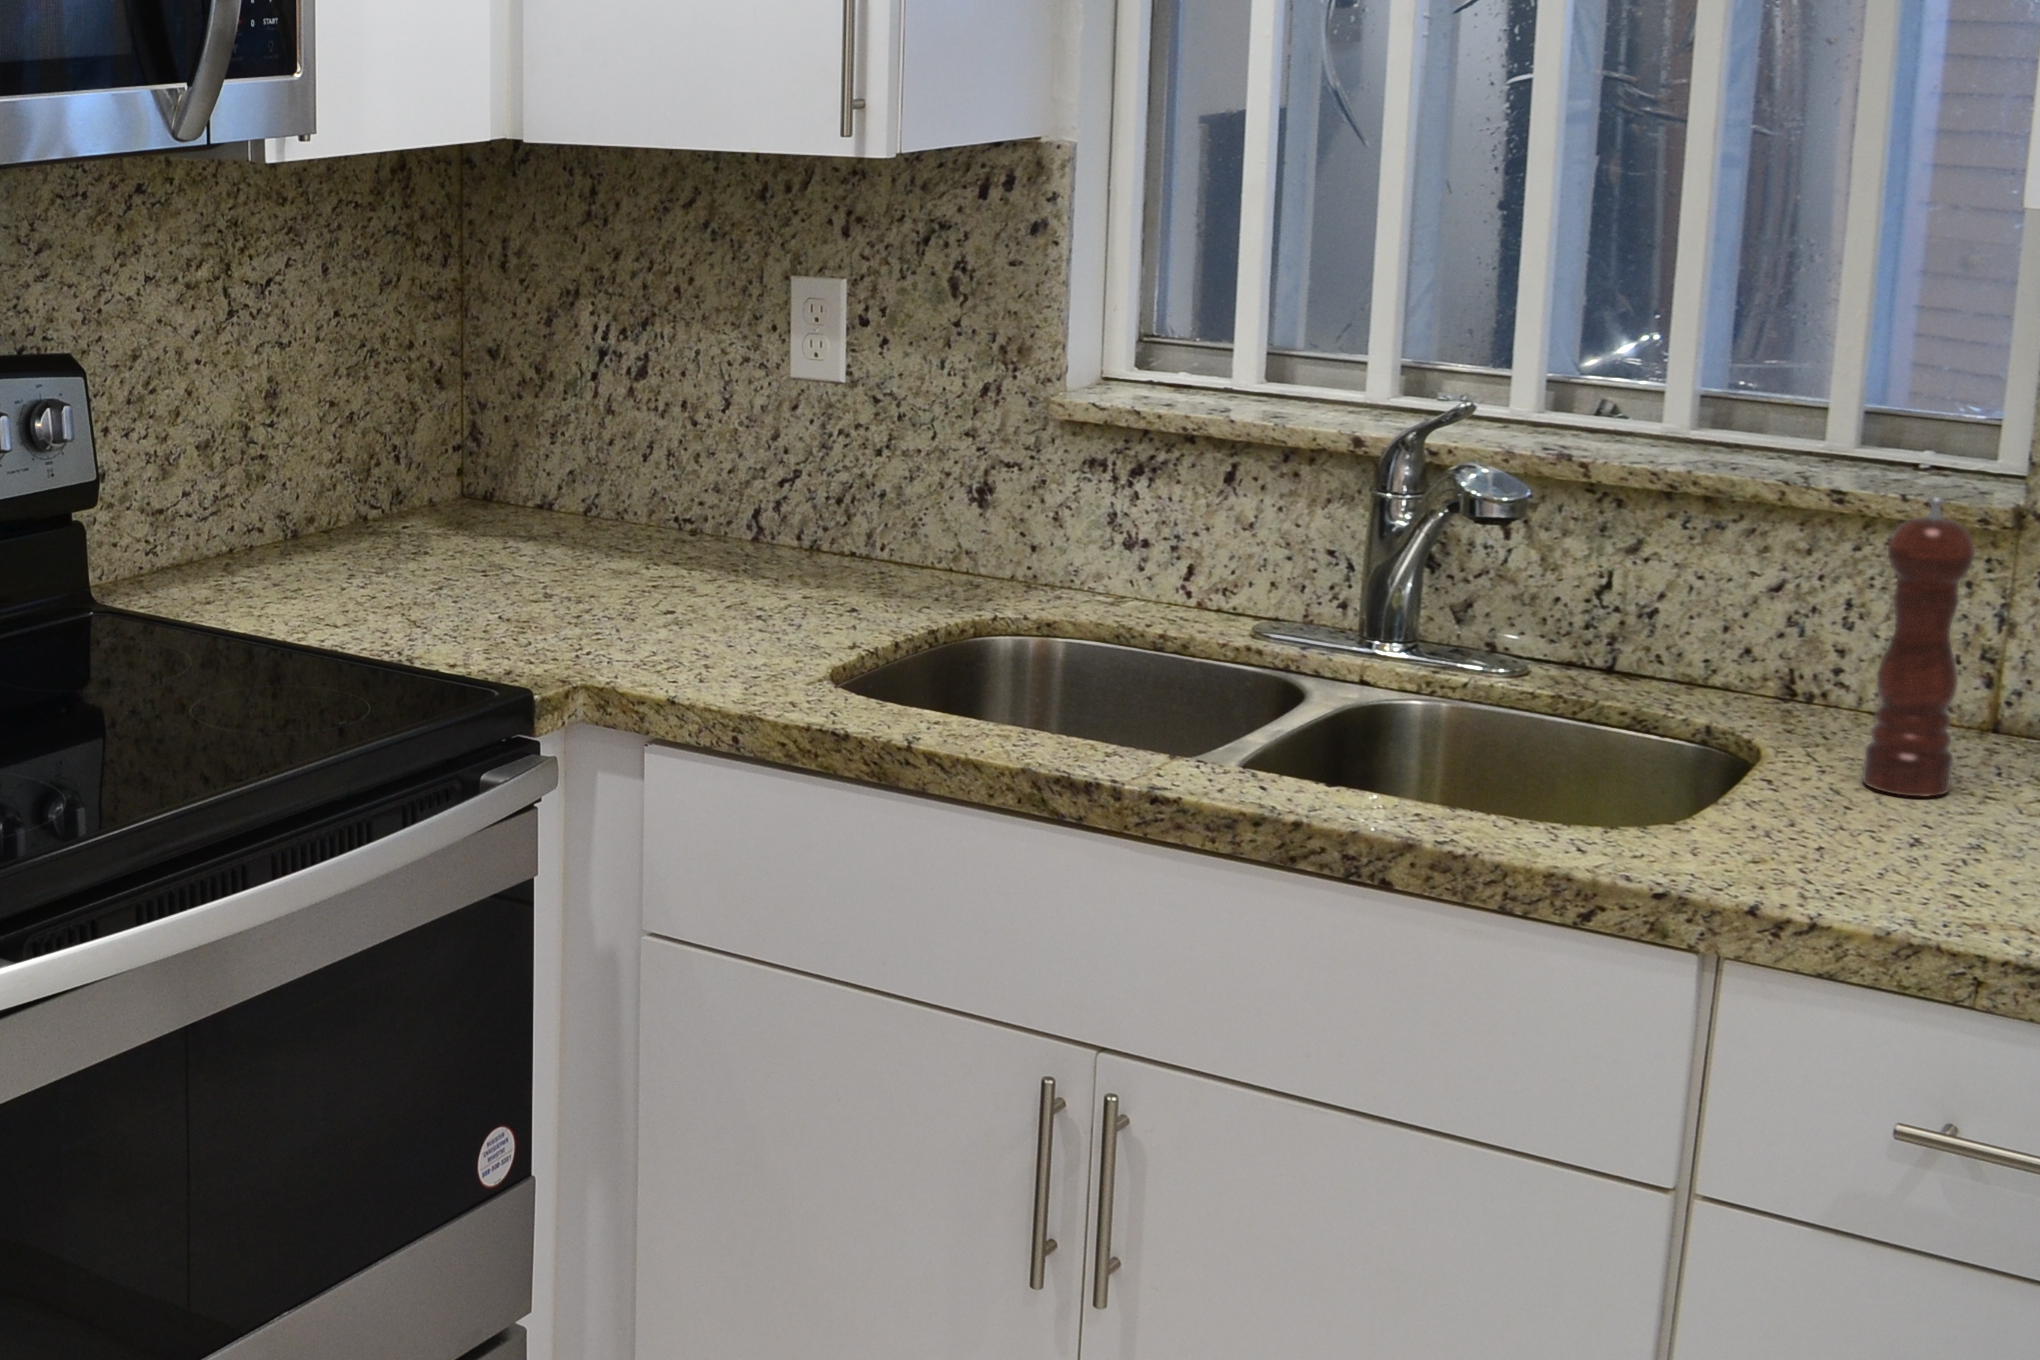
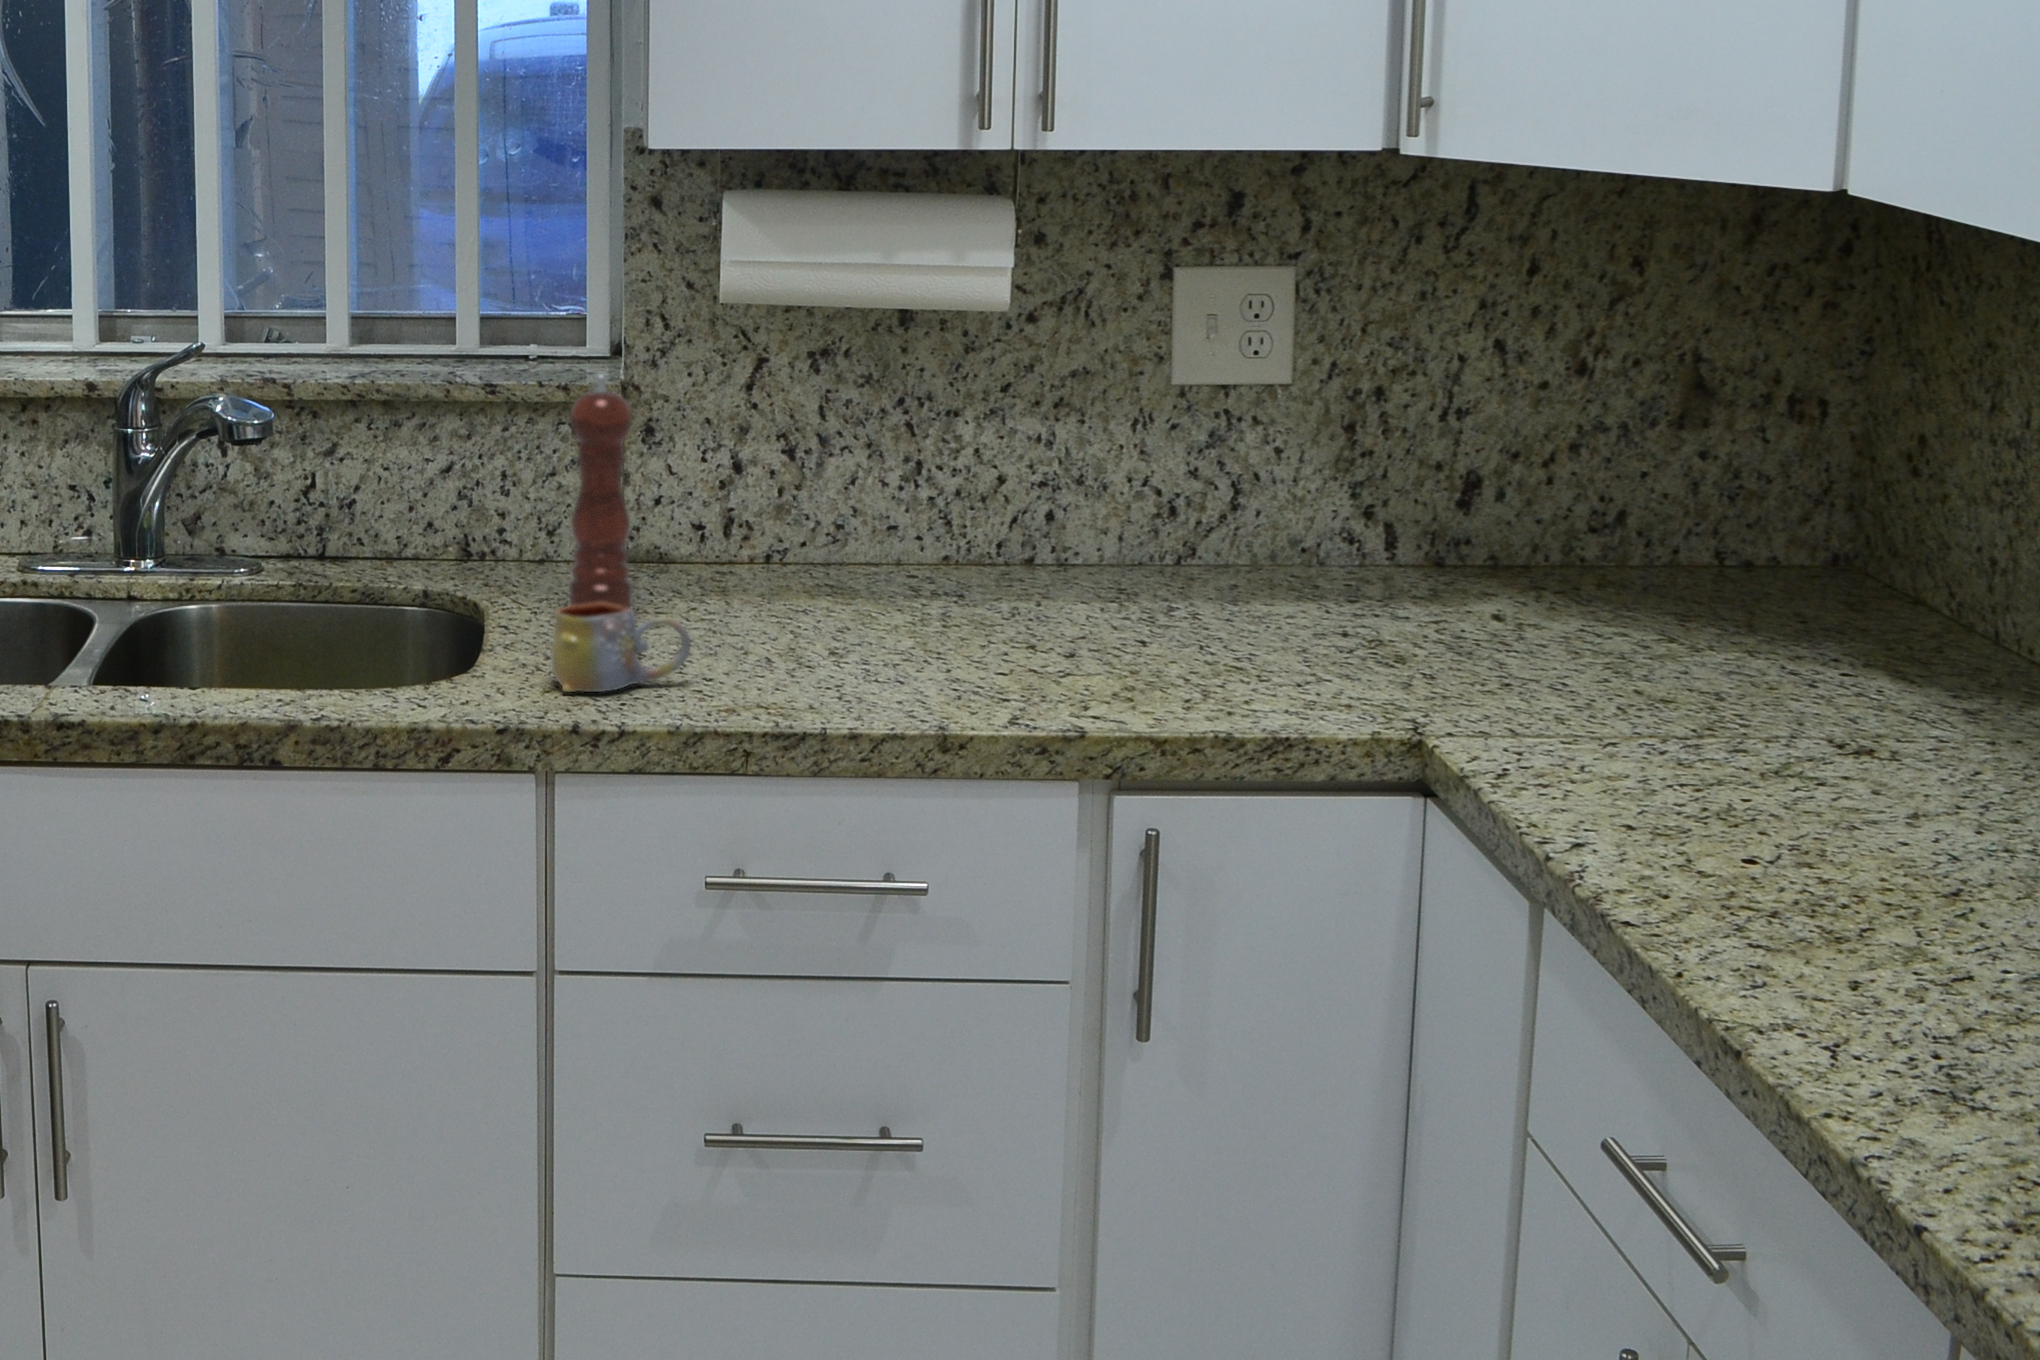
mug: none [1755,767,1941,873] -> present [551,602,691,692]

